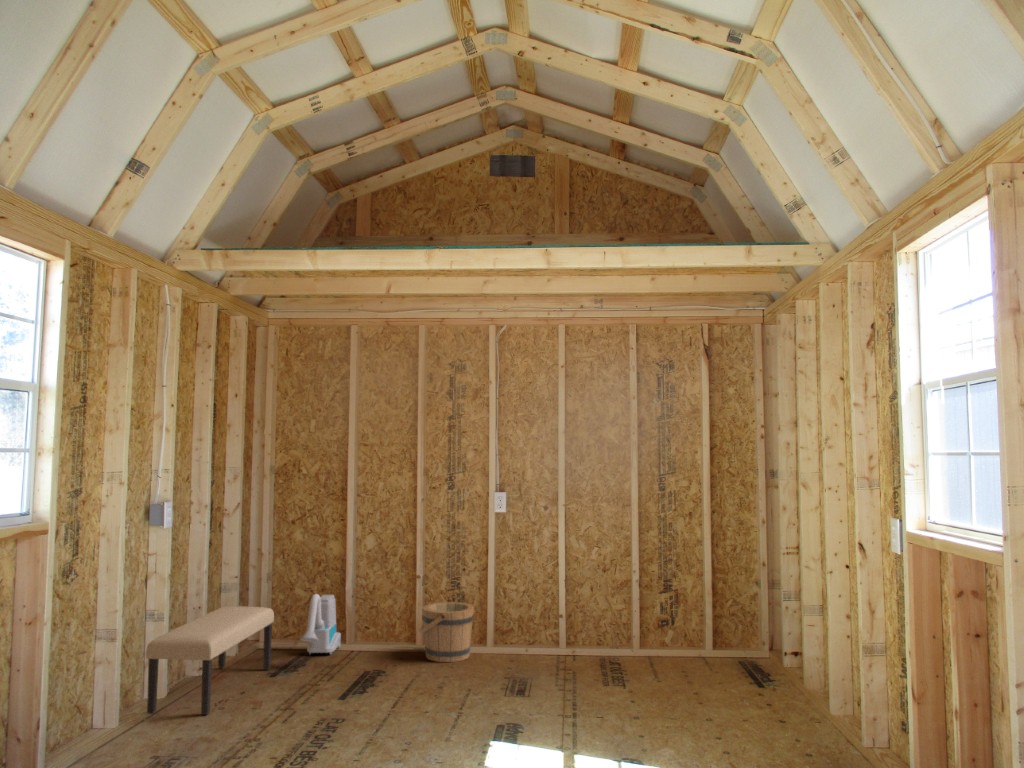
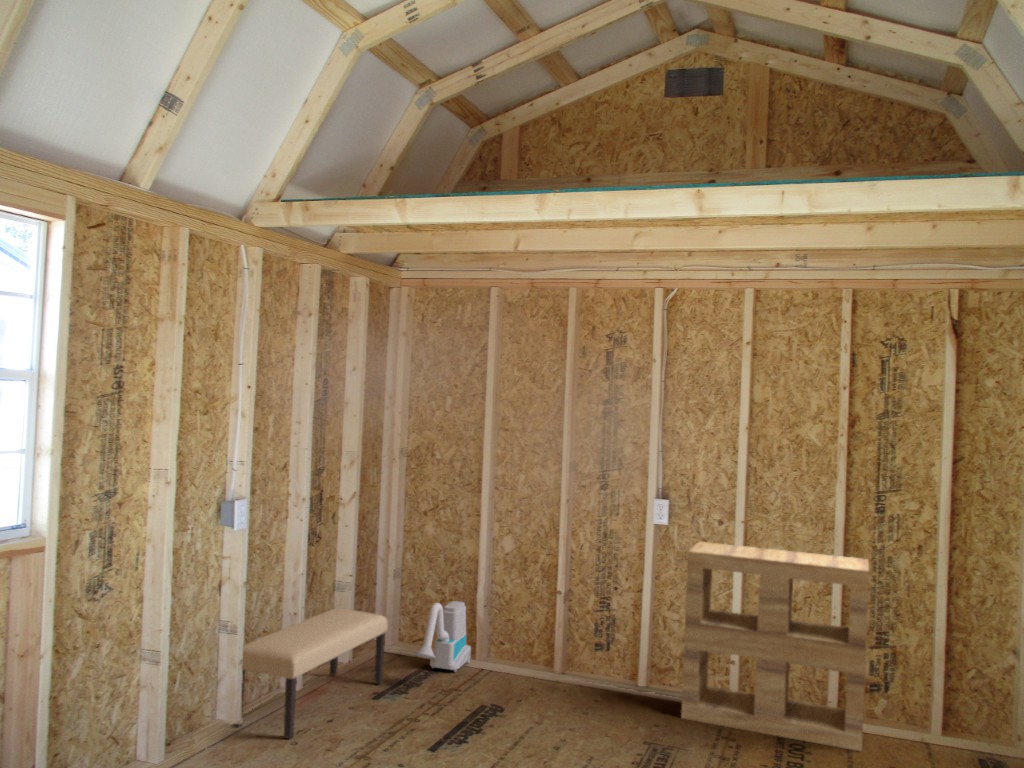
shelving unit: none [527,524,662,668] -> present [681,542,869,751]
bucket: present [419,602,474,662] -> none [554,626,621,702]

